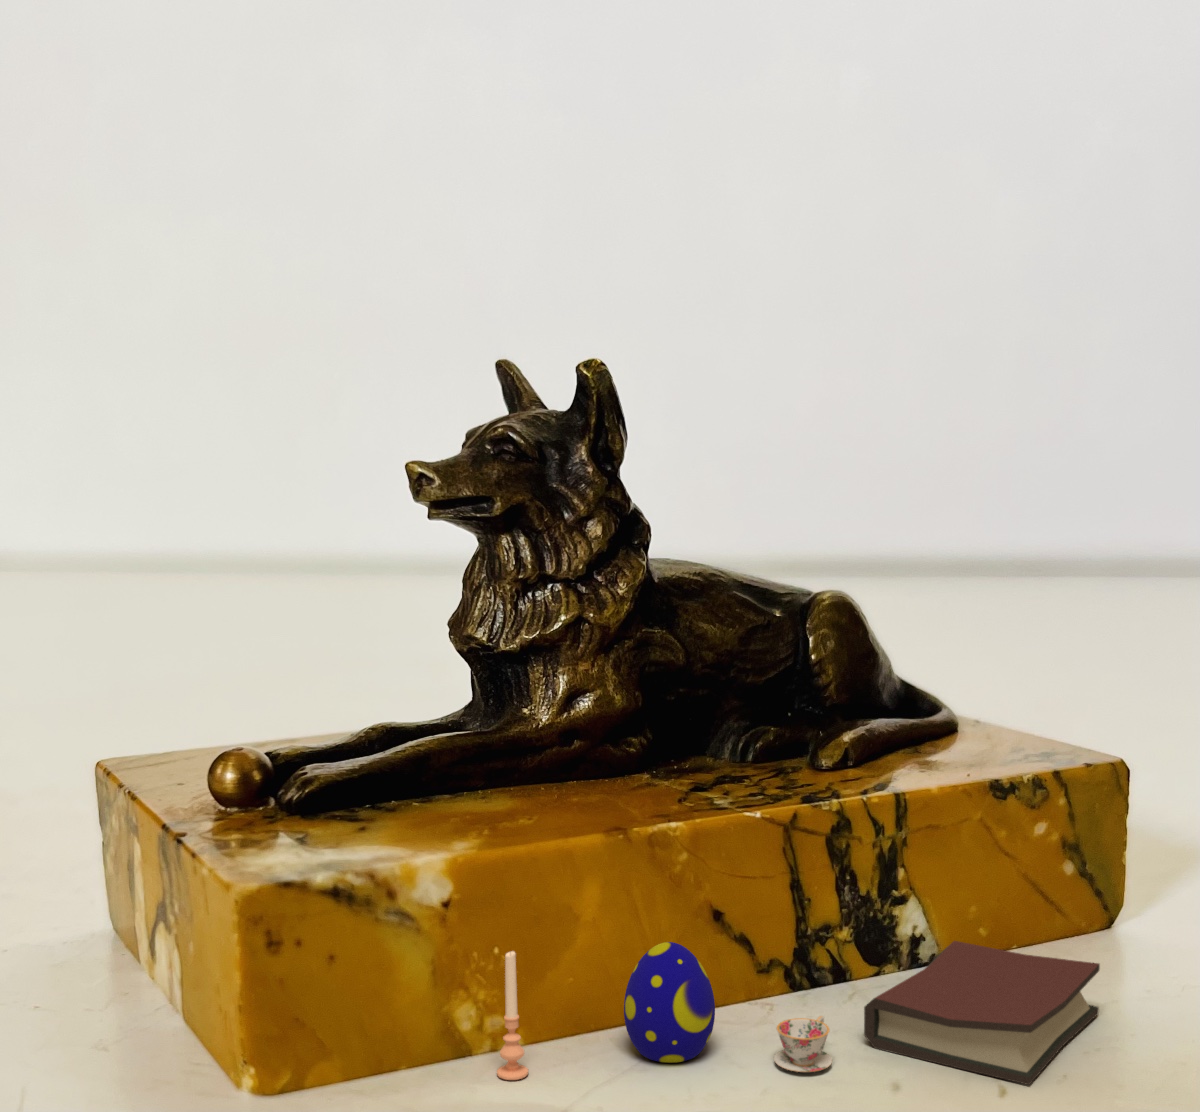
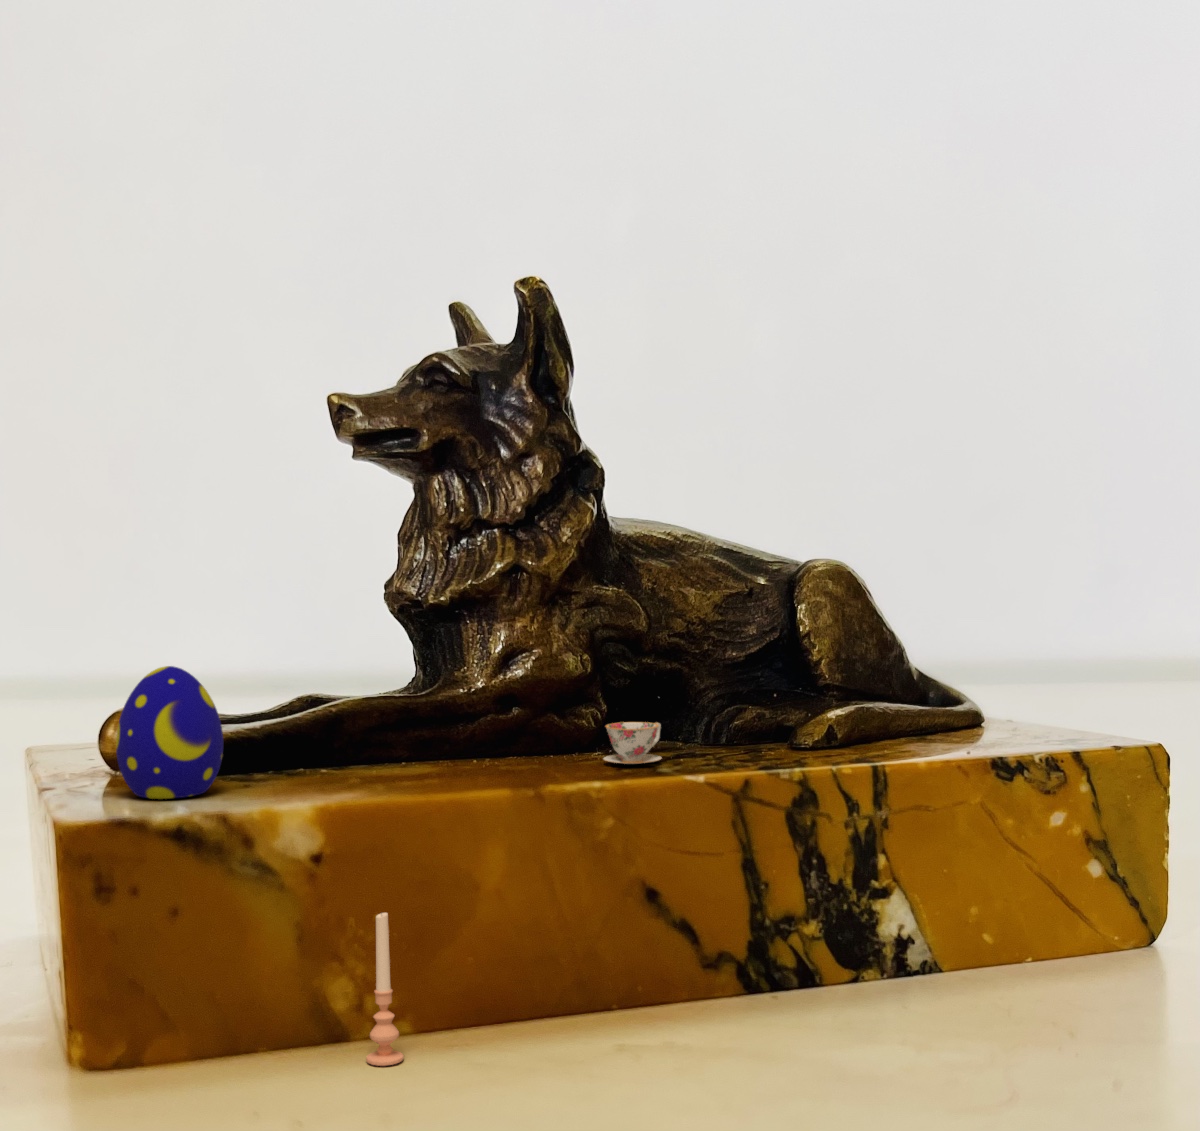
hardback book: present [864,941,1100,1085] -> none [812,939,1108,1087]
decorative egg: present [624,942,715,1063] -> present [116,666,223,799]
teacup: present [774,1016,832,1072] -> present [603,722,662,764]

